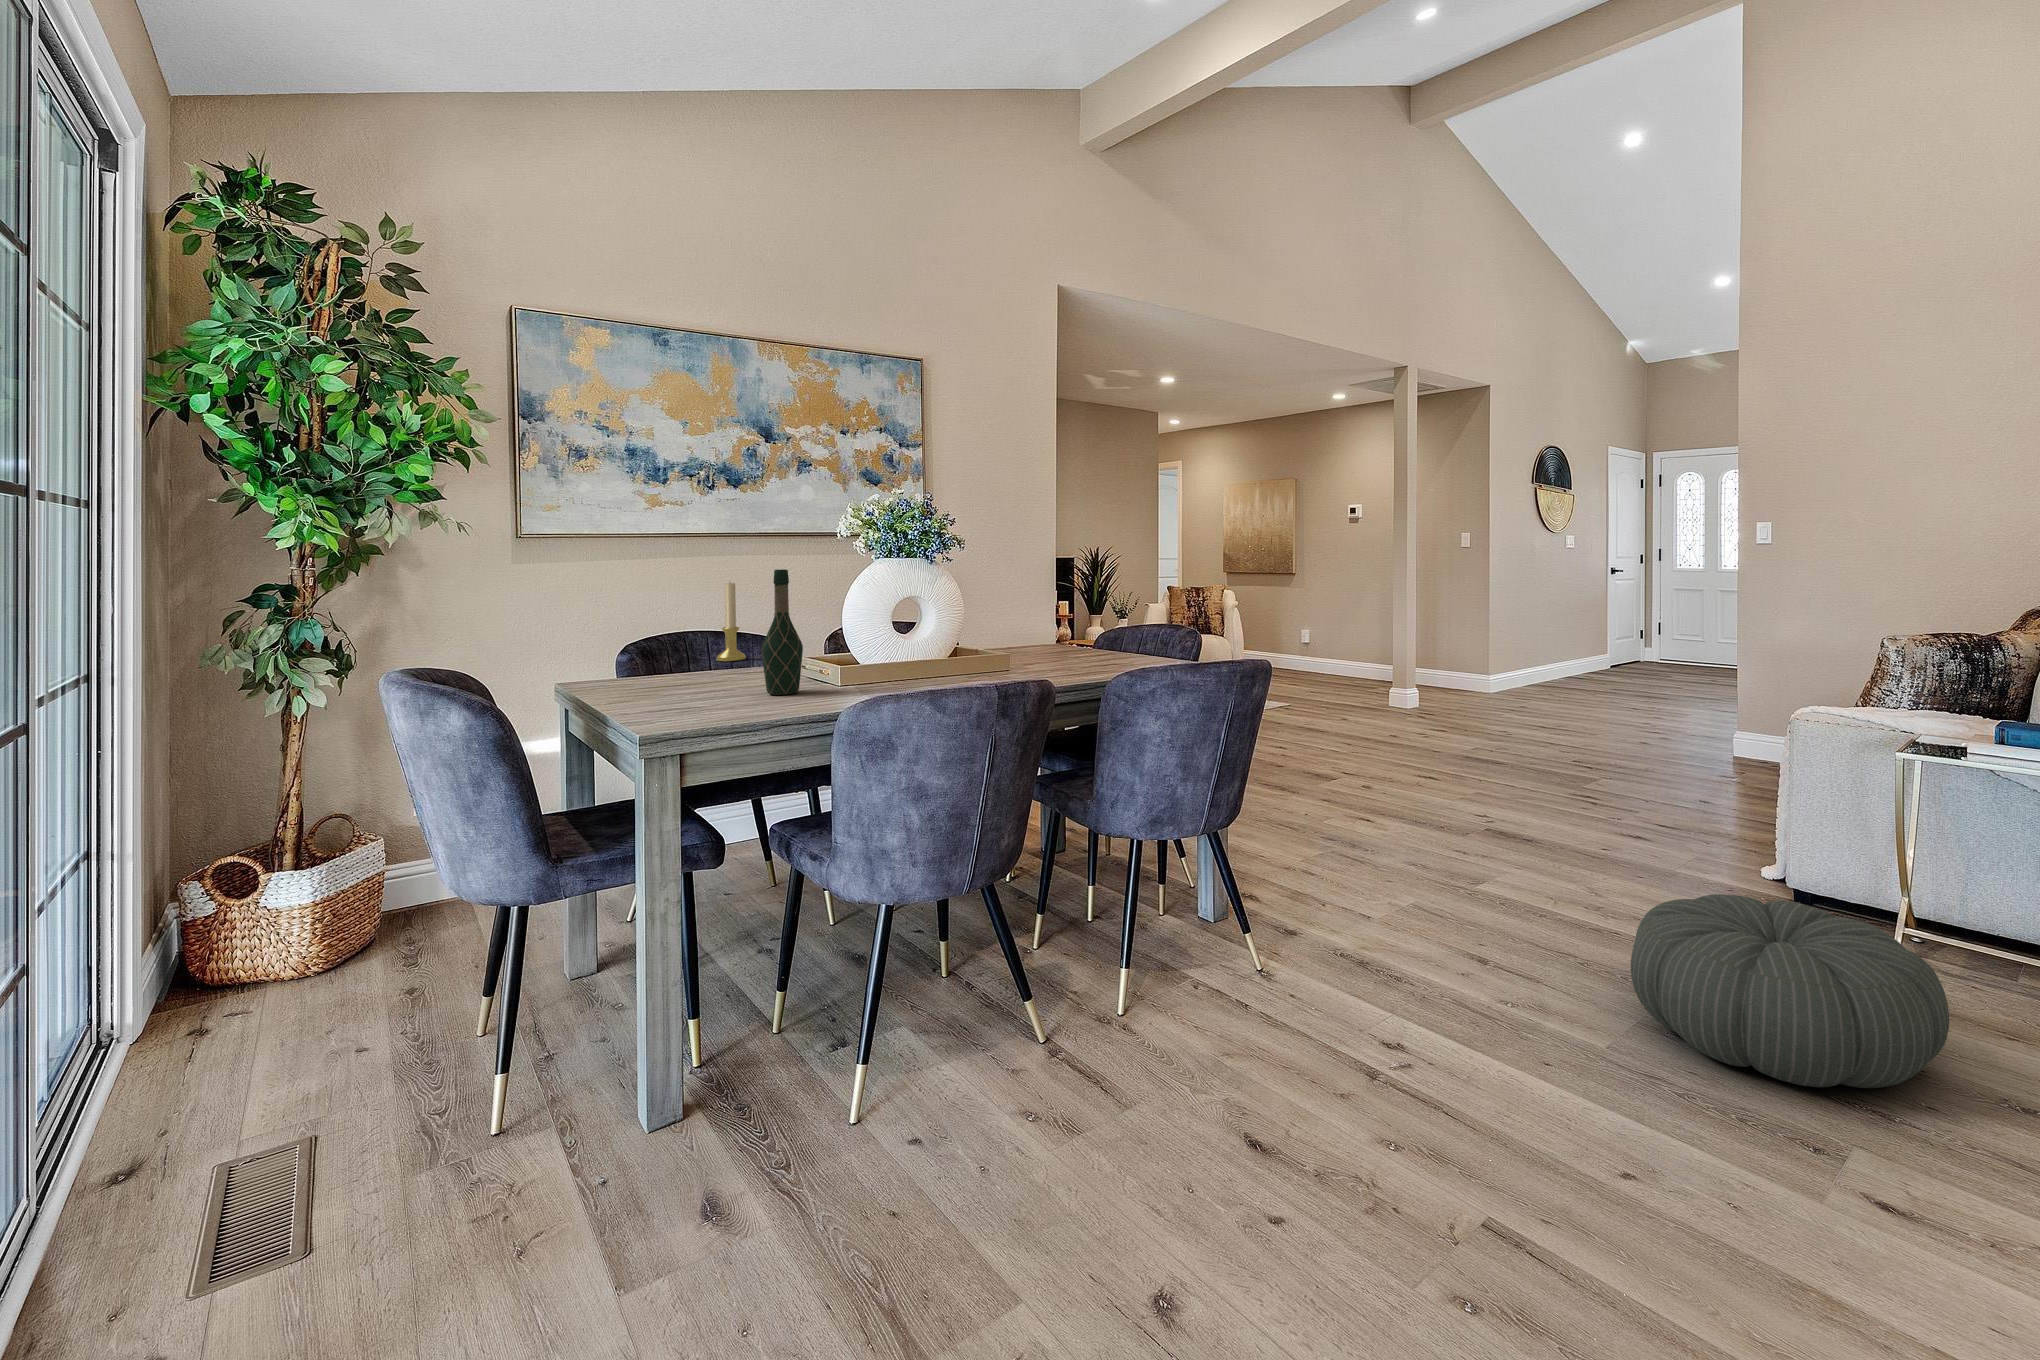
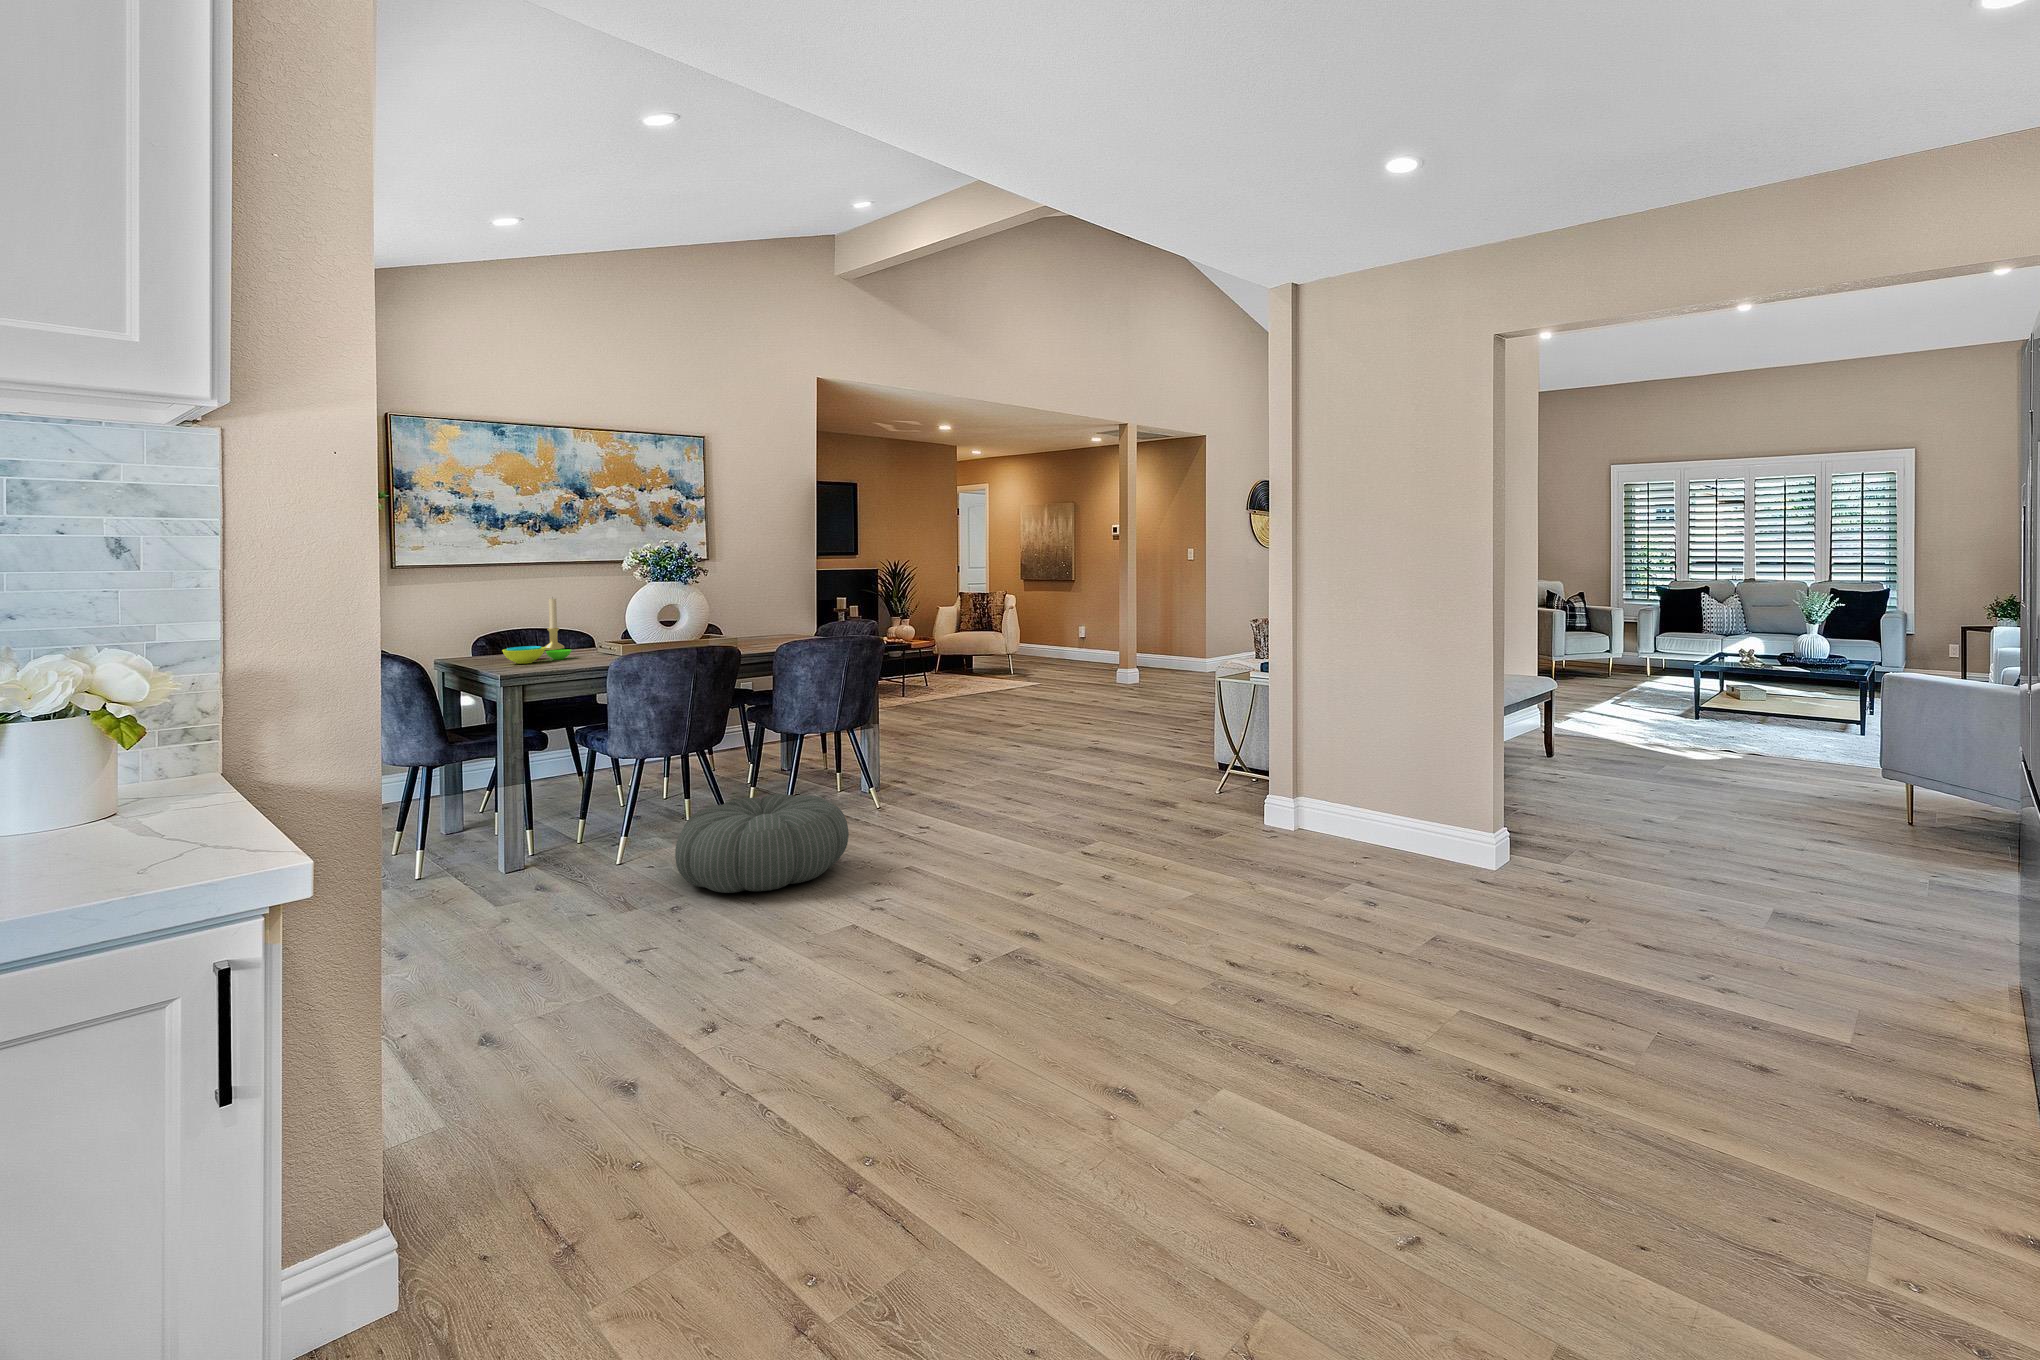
wine bottle: present [762,569,803,695] -> none [571,591,598,664]
bowl: none [656,661,759,689] -> present [502,646,571,664]
pouf: present [1631,894,1949,1088] -> present [675,794,849,893]

